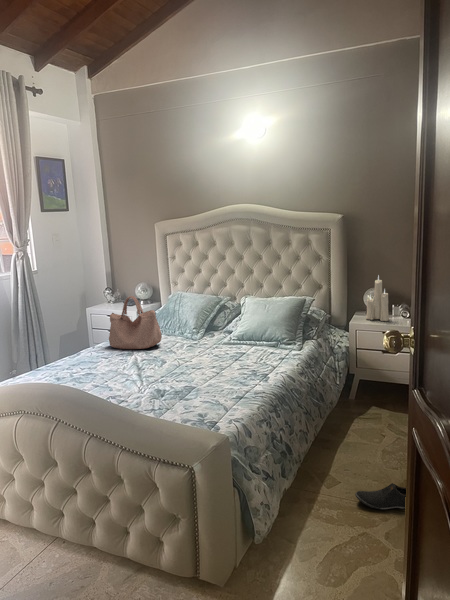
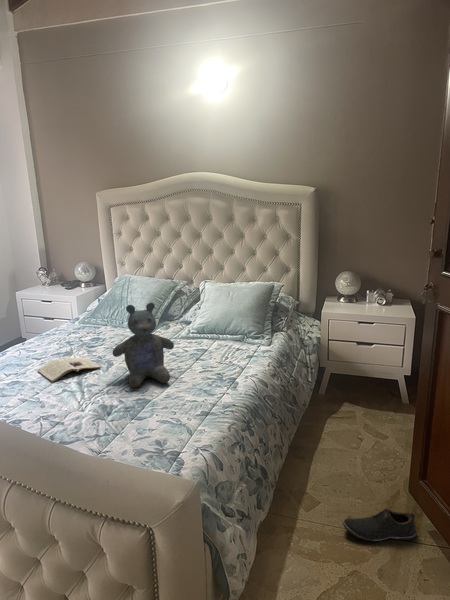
candle: present [366,277,389,321] -> none [340,255,365,309]
handbag: present [109,296,162,349] -> none [43,282,107,345]
stuffed bear: none [166,310,216,379] -> present [113,303,174,388]
magazine: none [106,357,157,375] -> present [38,357,101,382]

